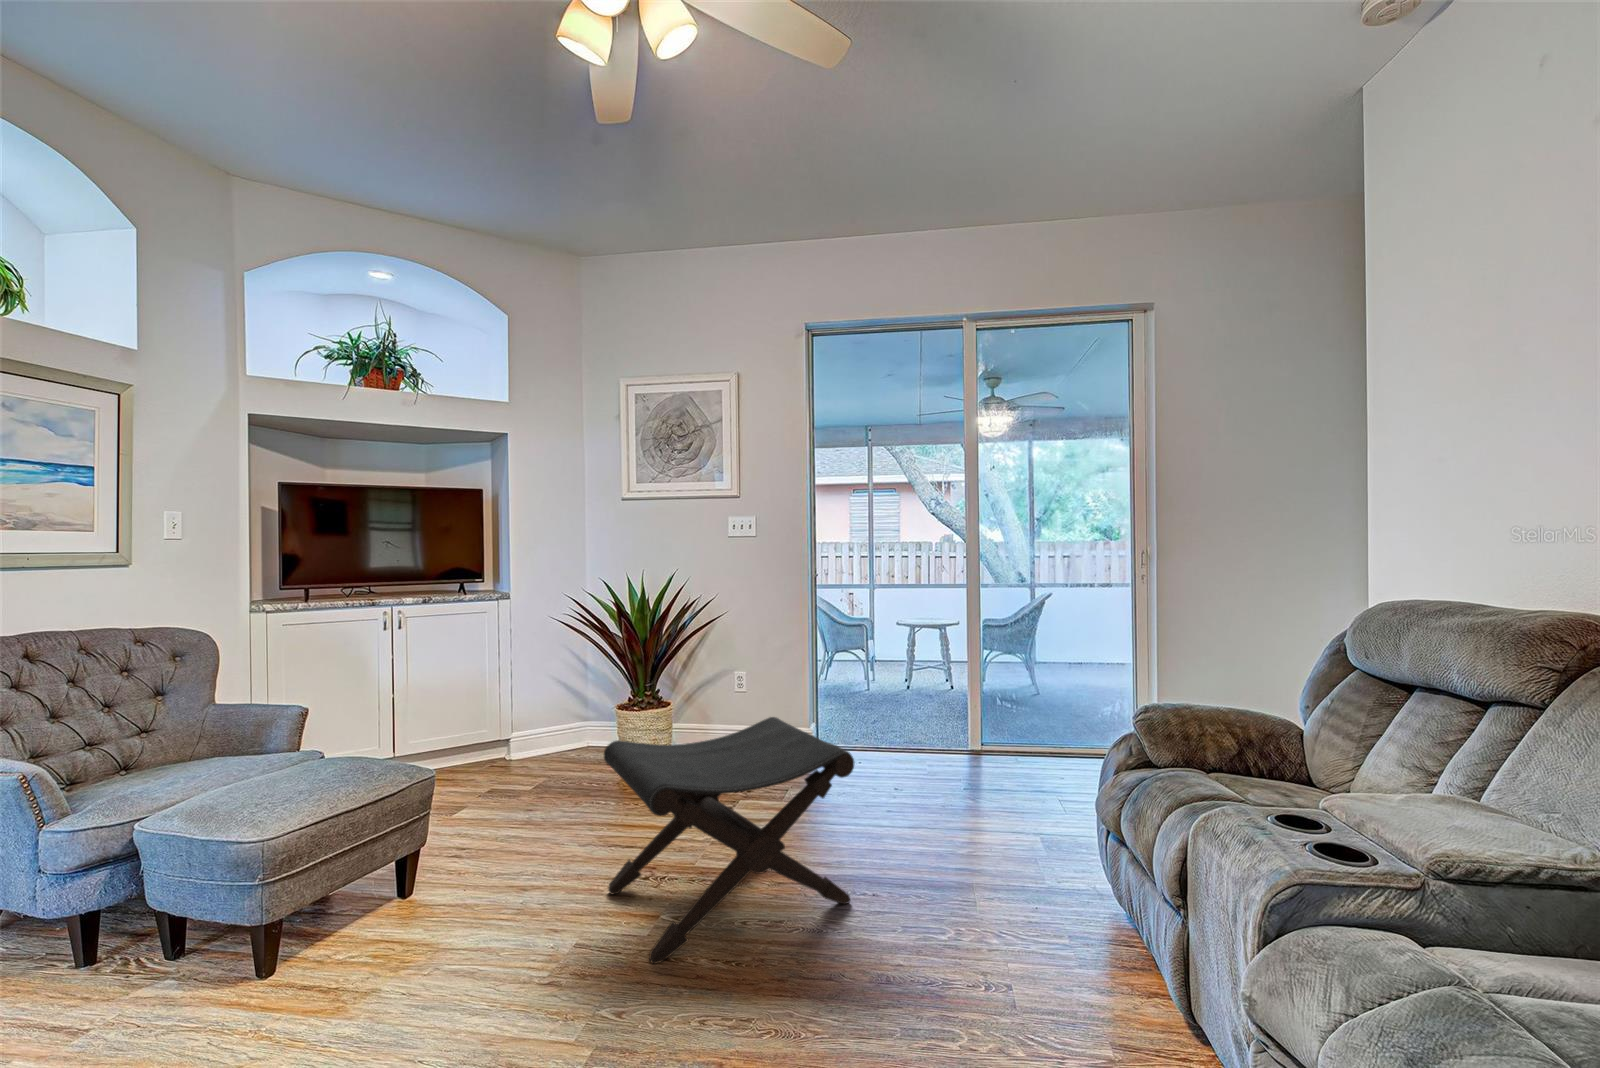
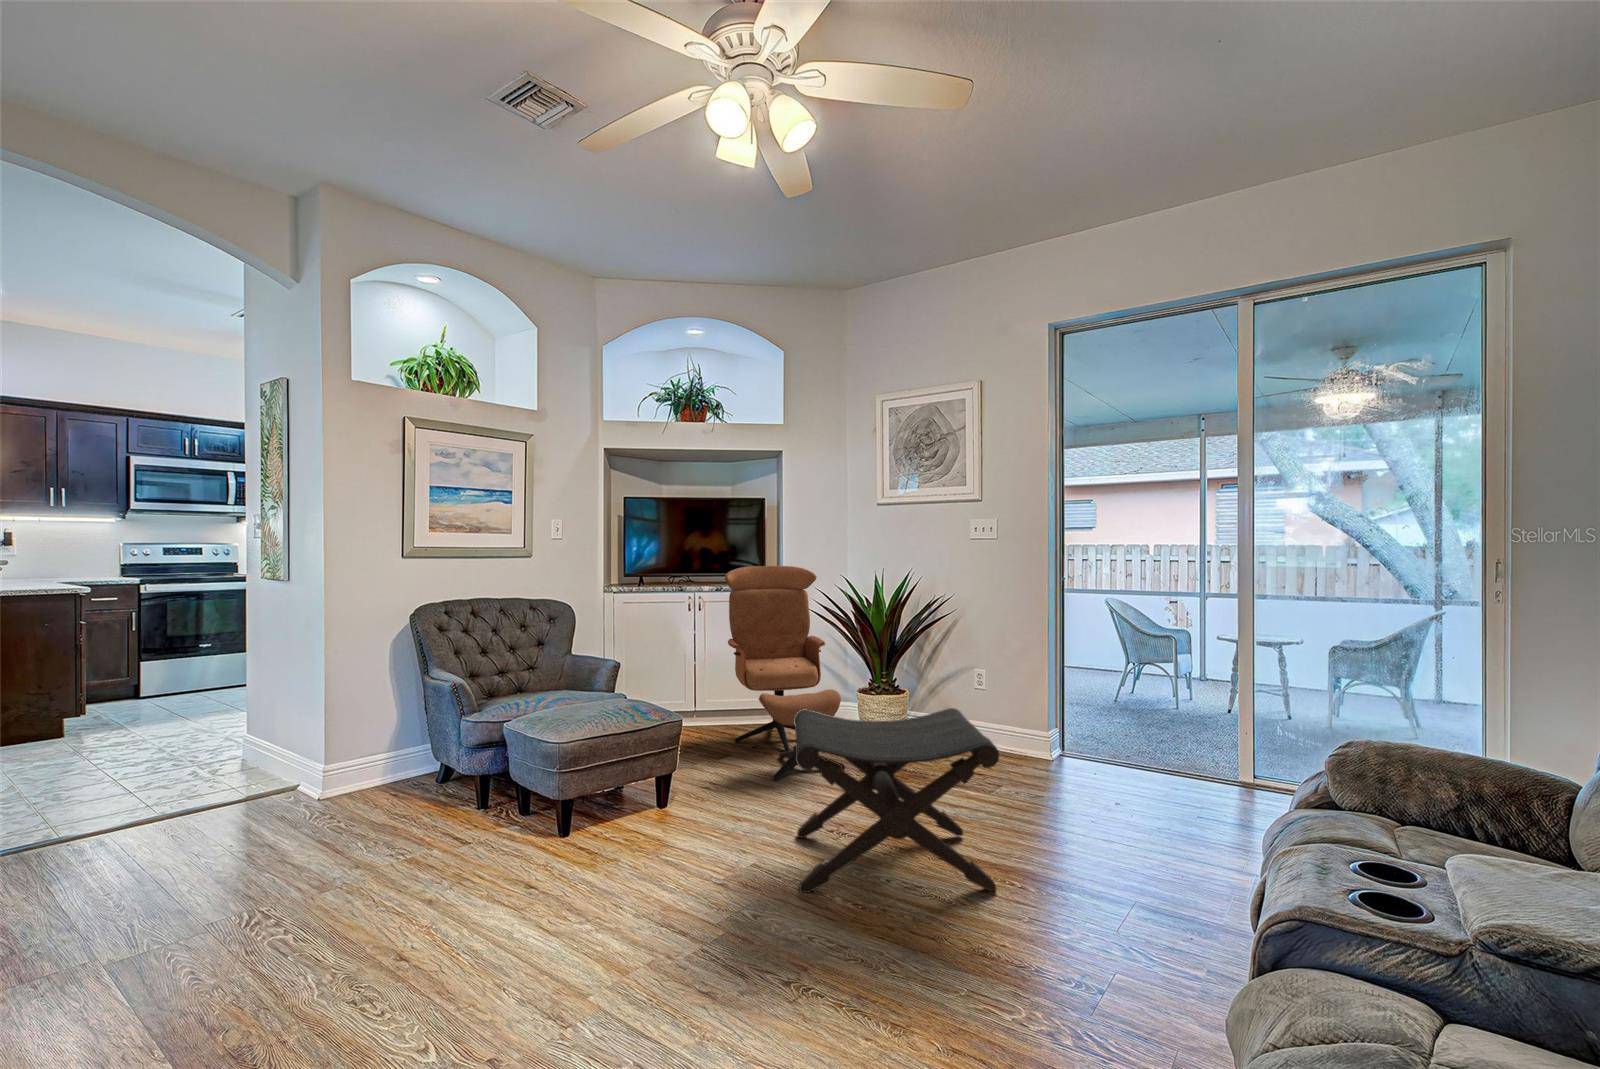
lounge chair: none [441,569,617,829] -> present [725,566,845,781]

